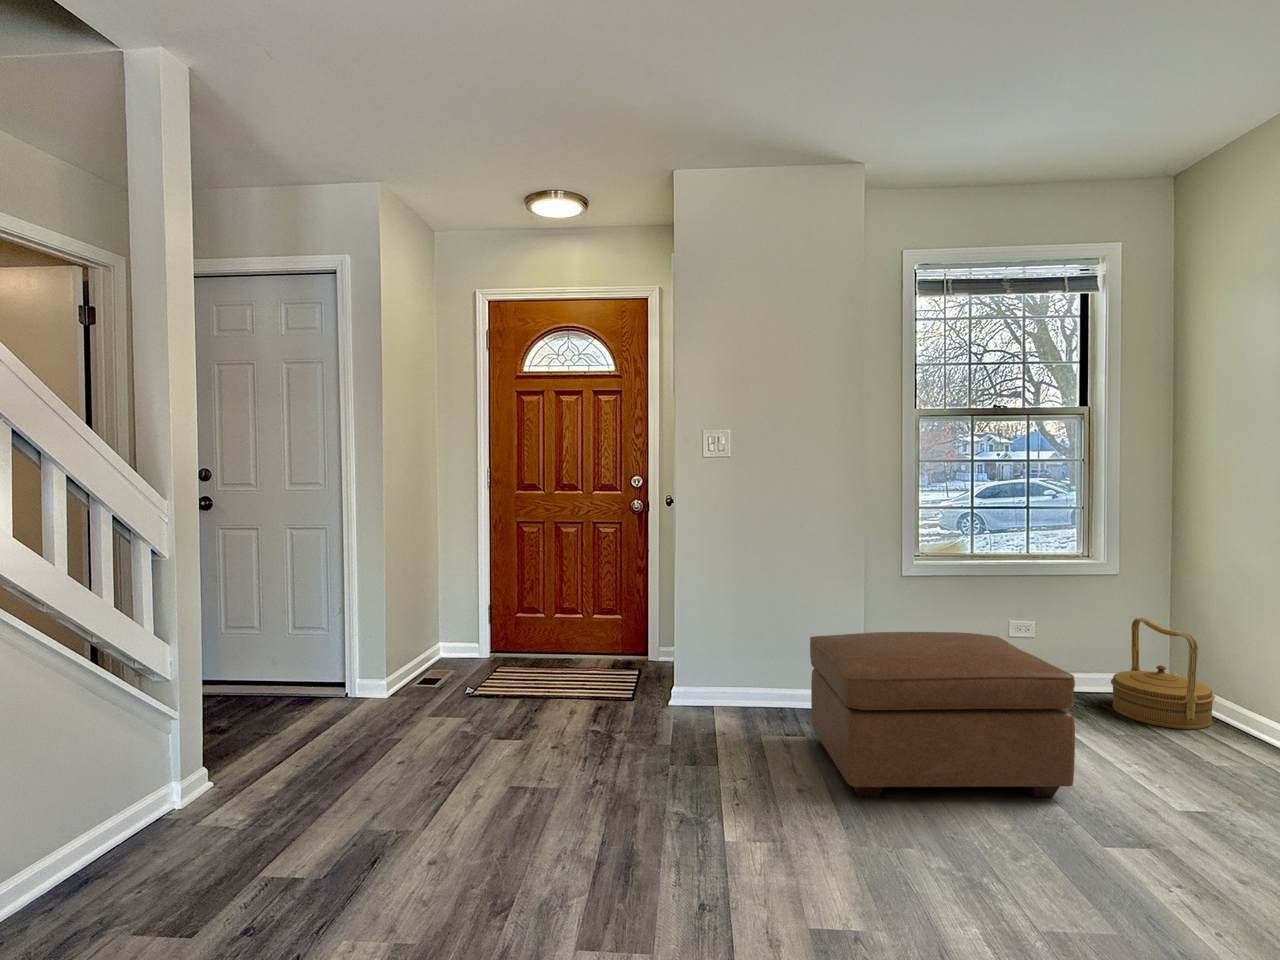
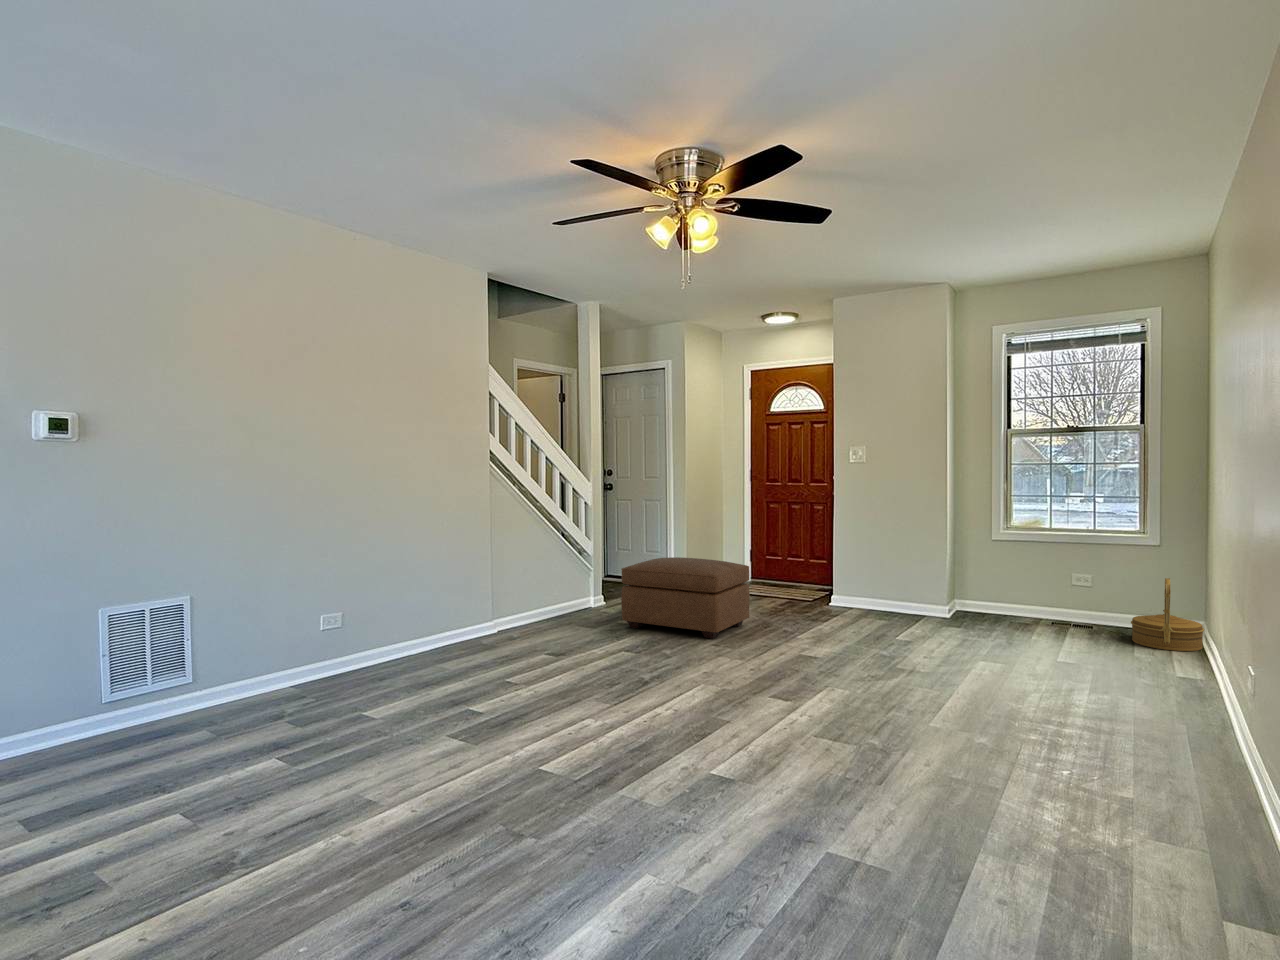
ottoman: present [810,632,1075,797] -> present [621,557,750,639]

